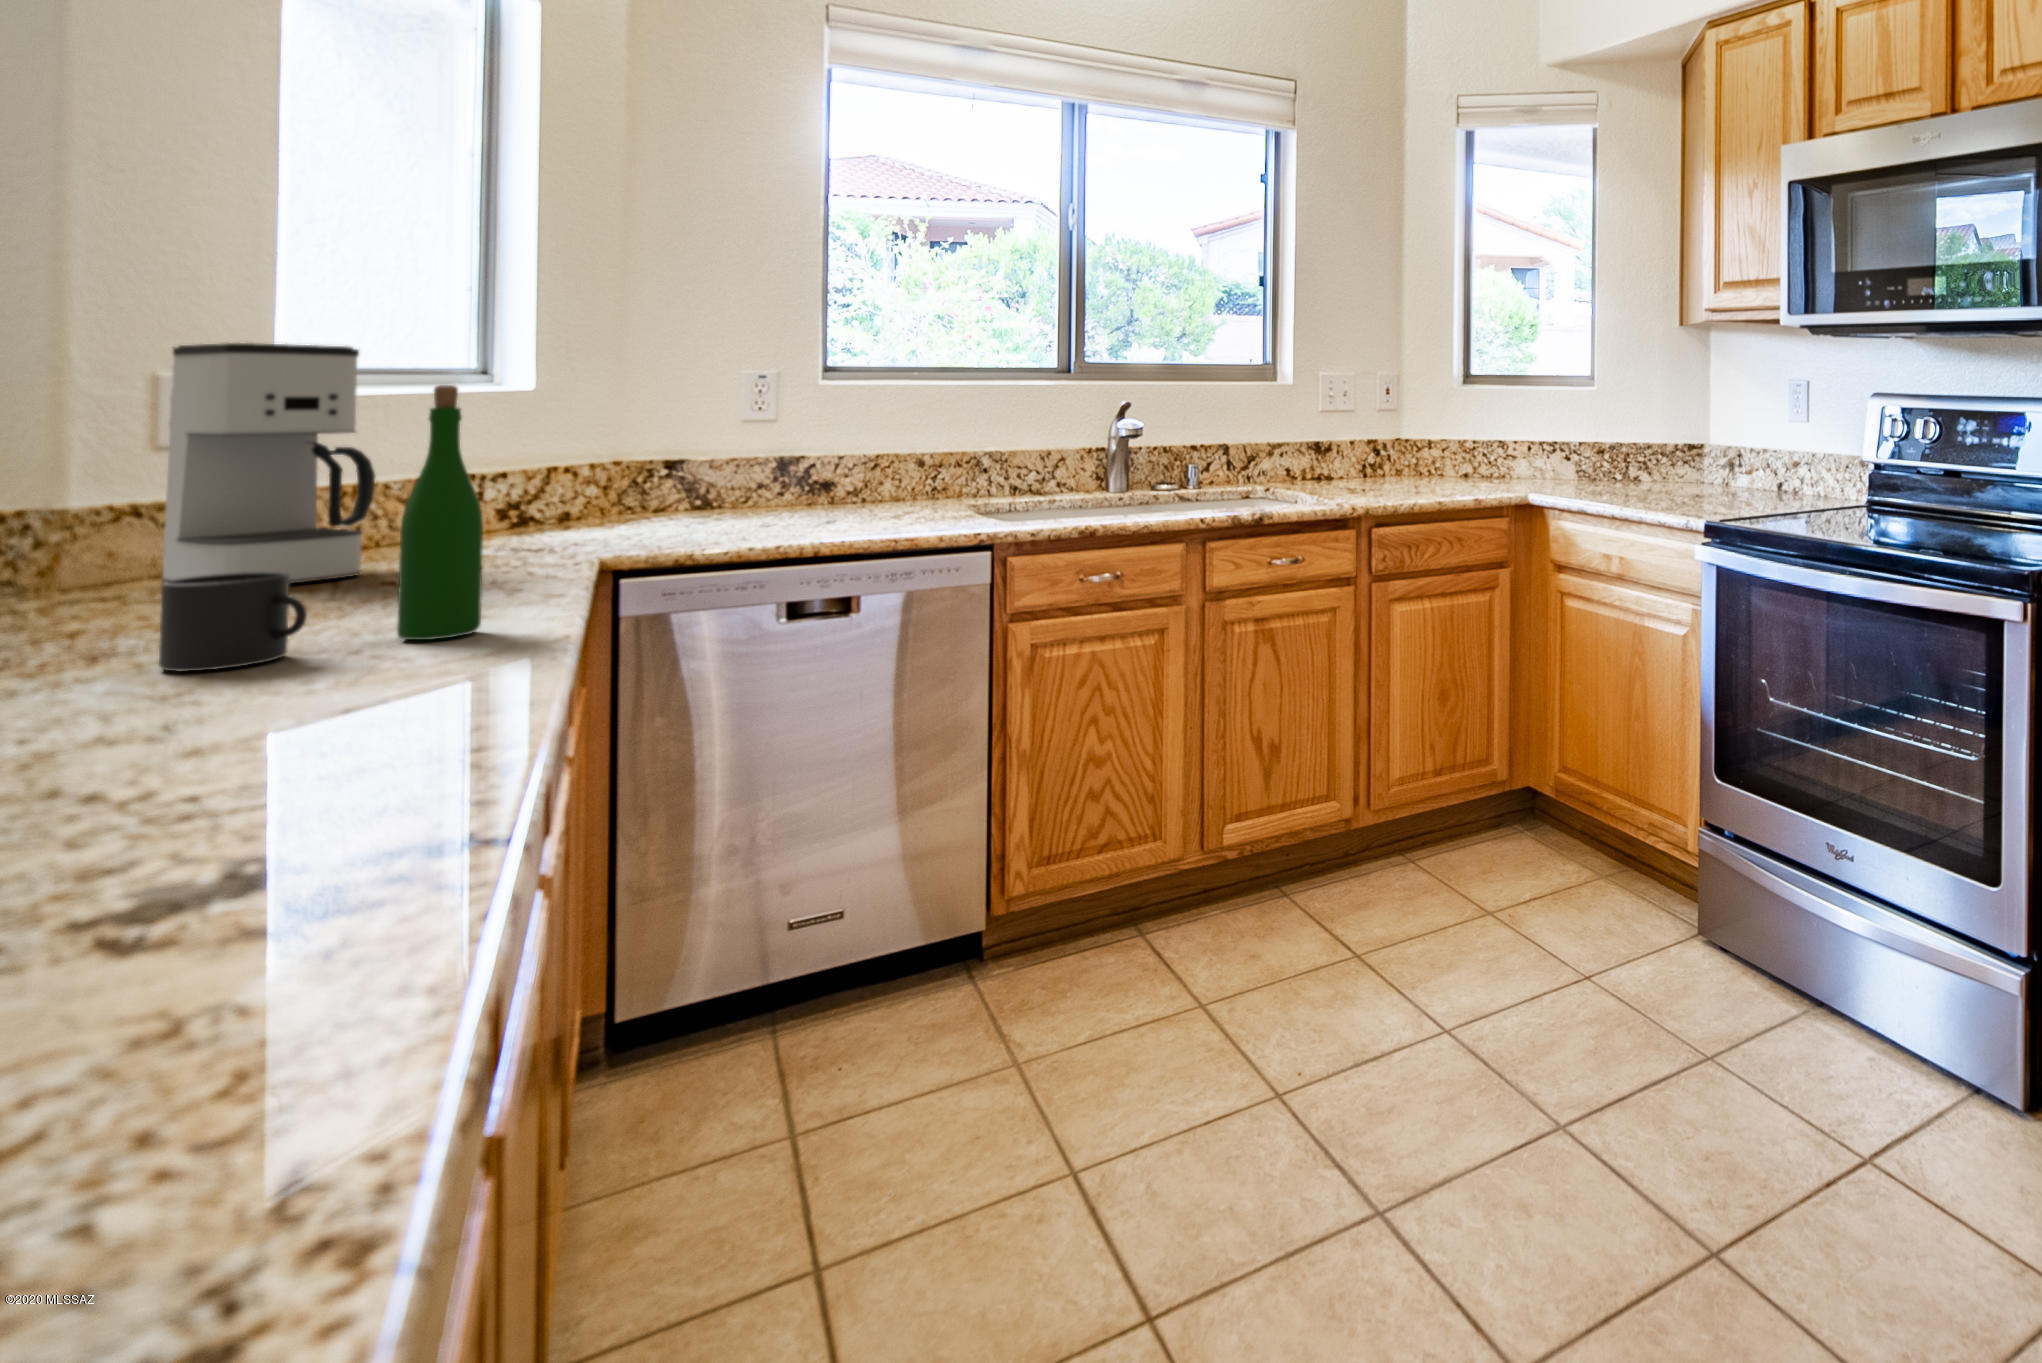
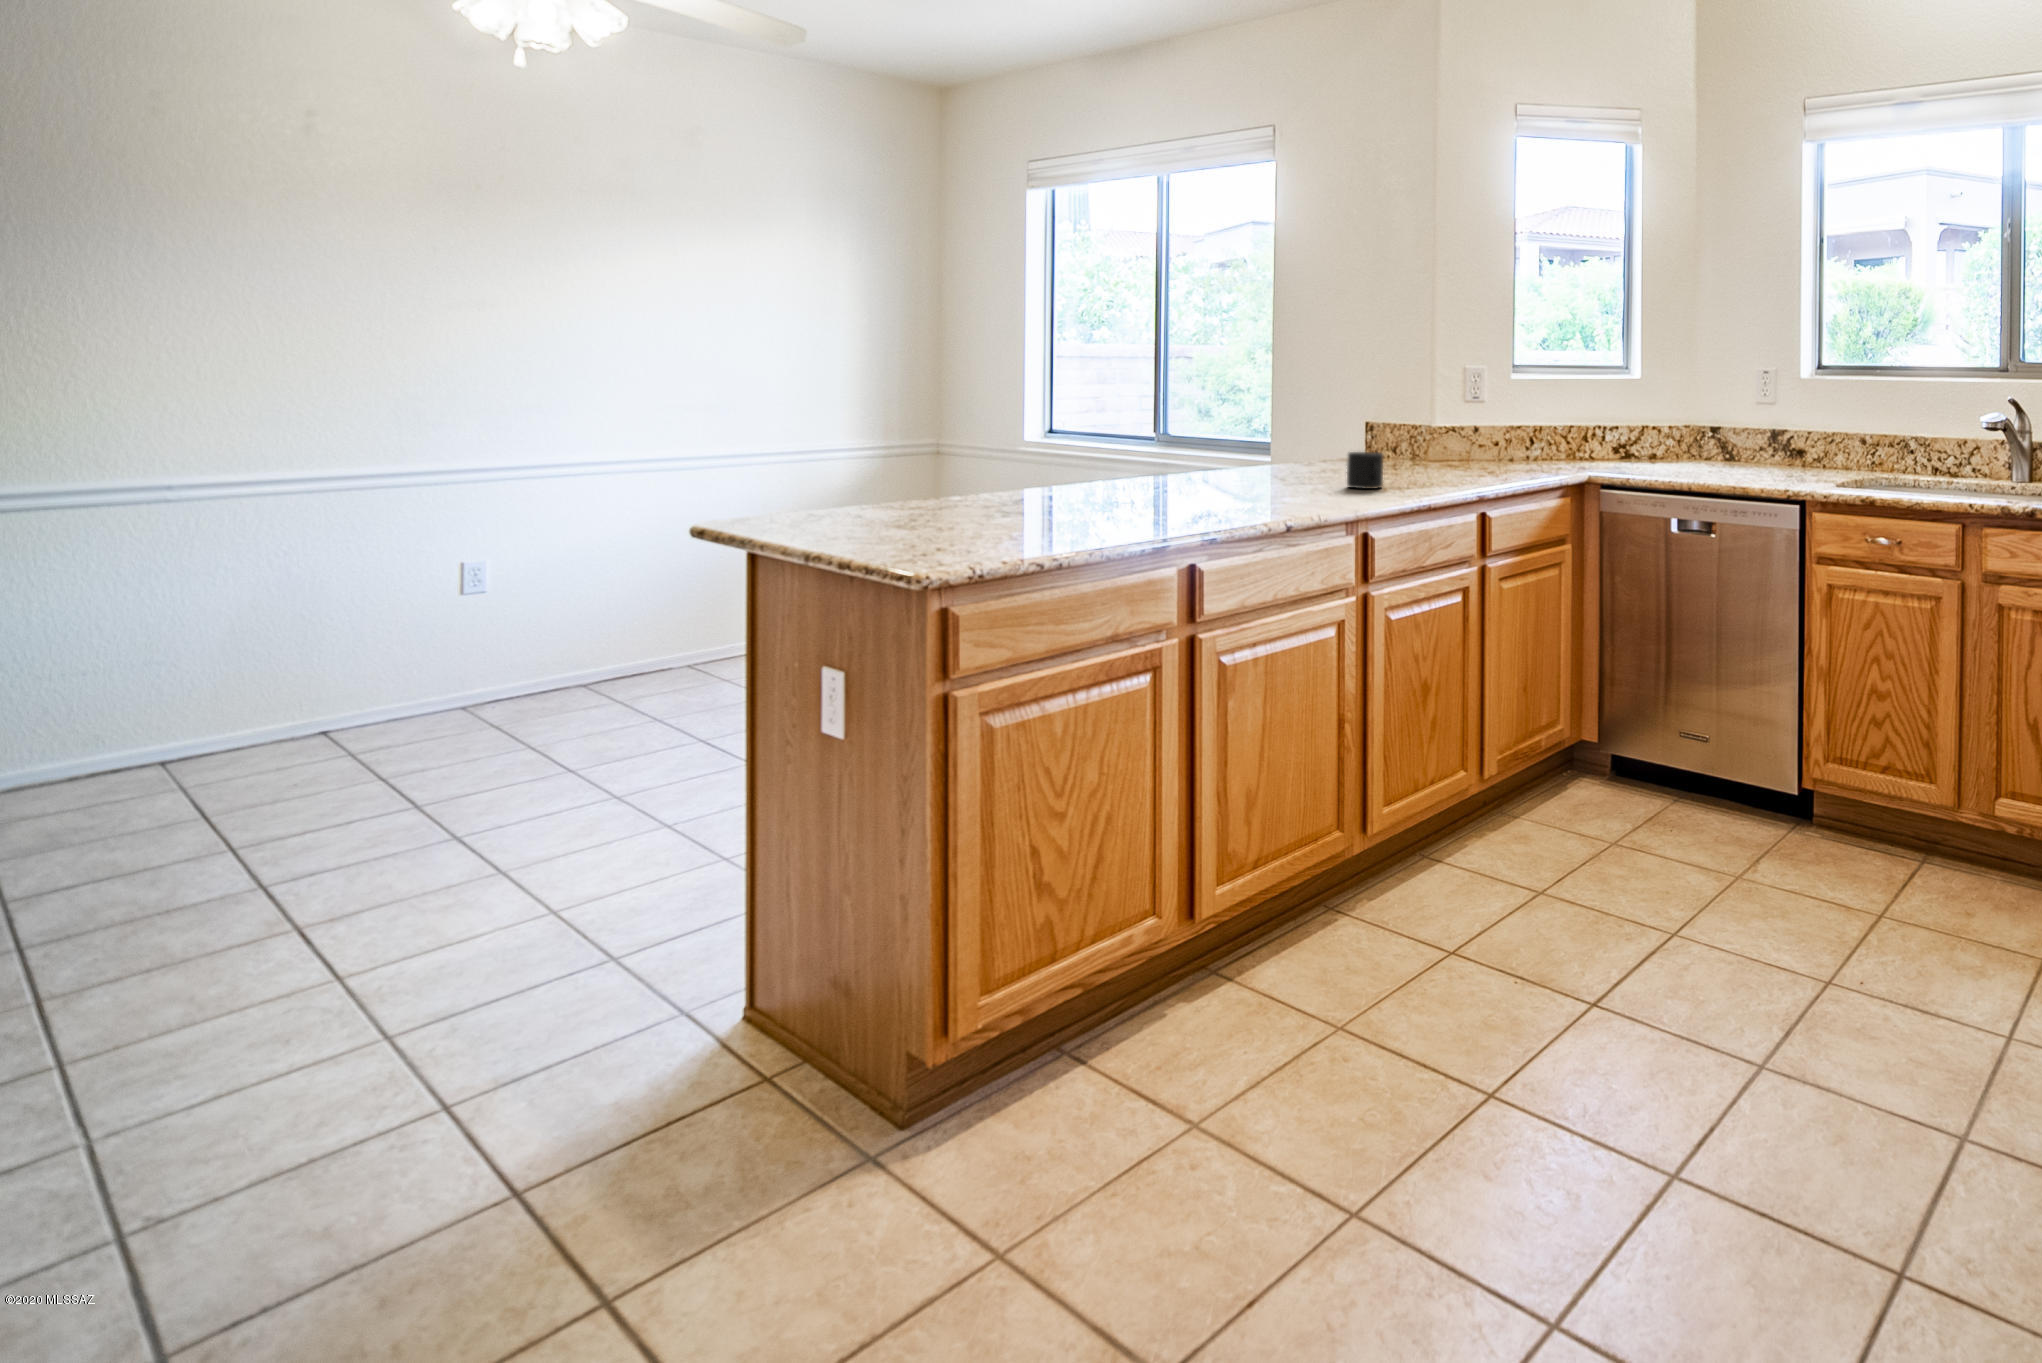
coffee maker: present [162,343,375,584] -> none [1460,355,1526,469]
wine bottle: present [397,385,483,640] -> none [1414,375,1444,492]

